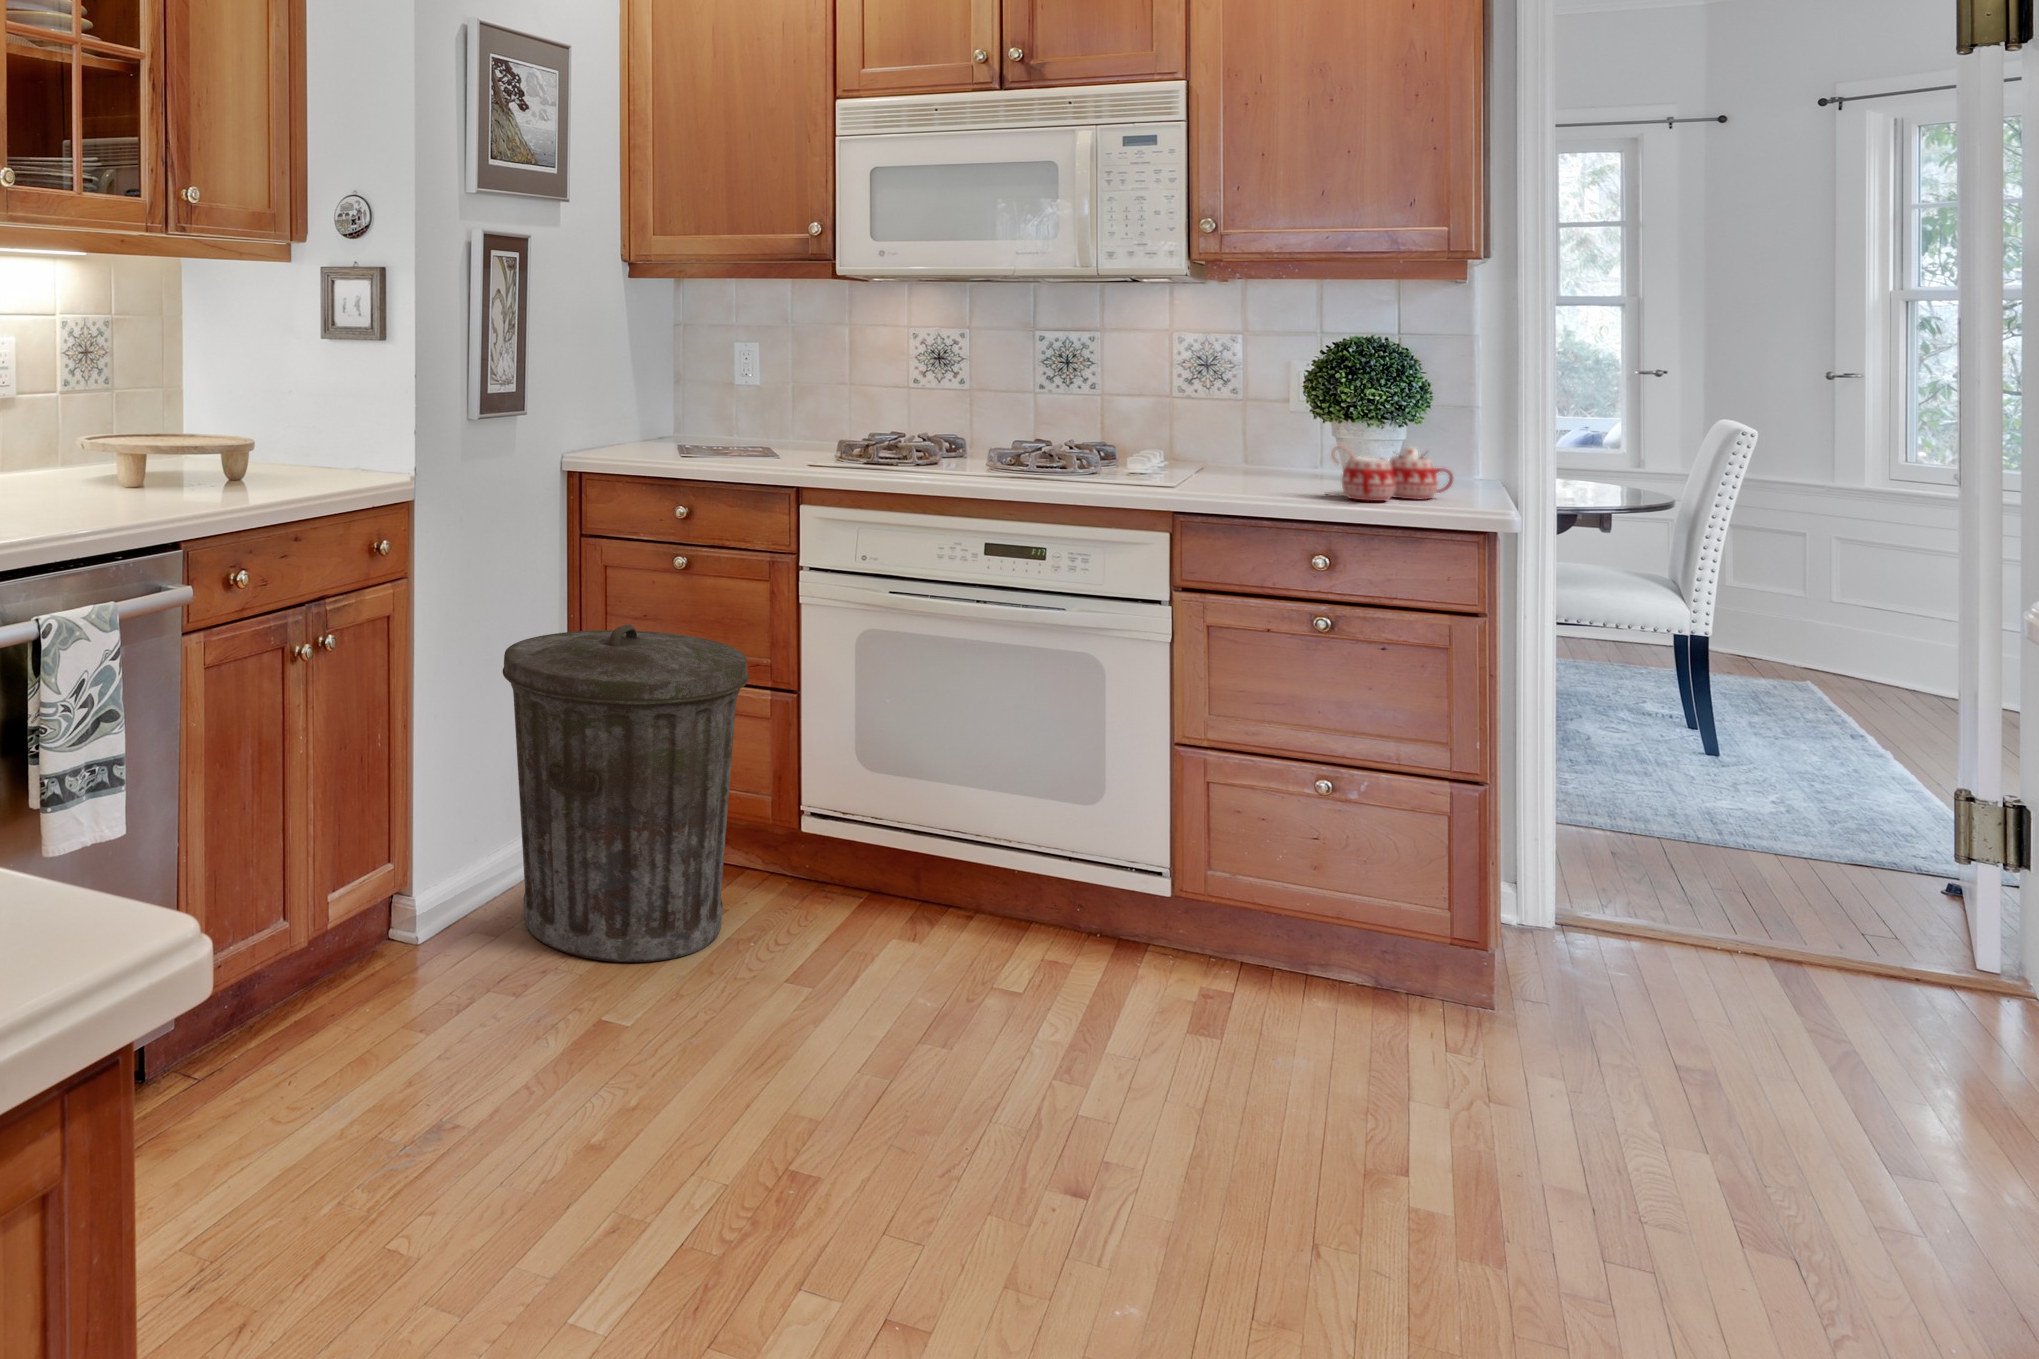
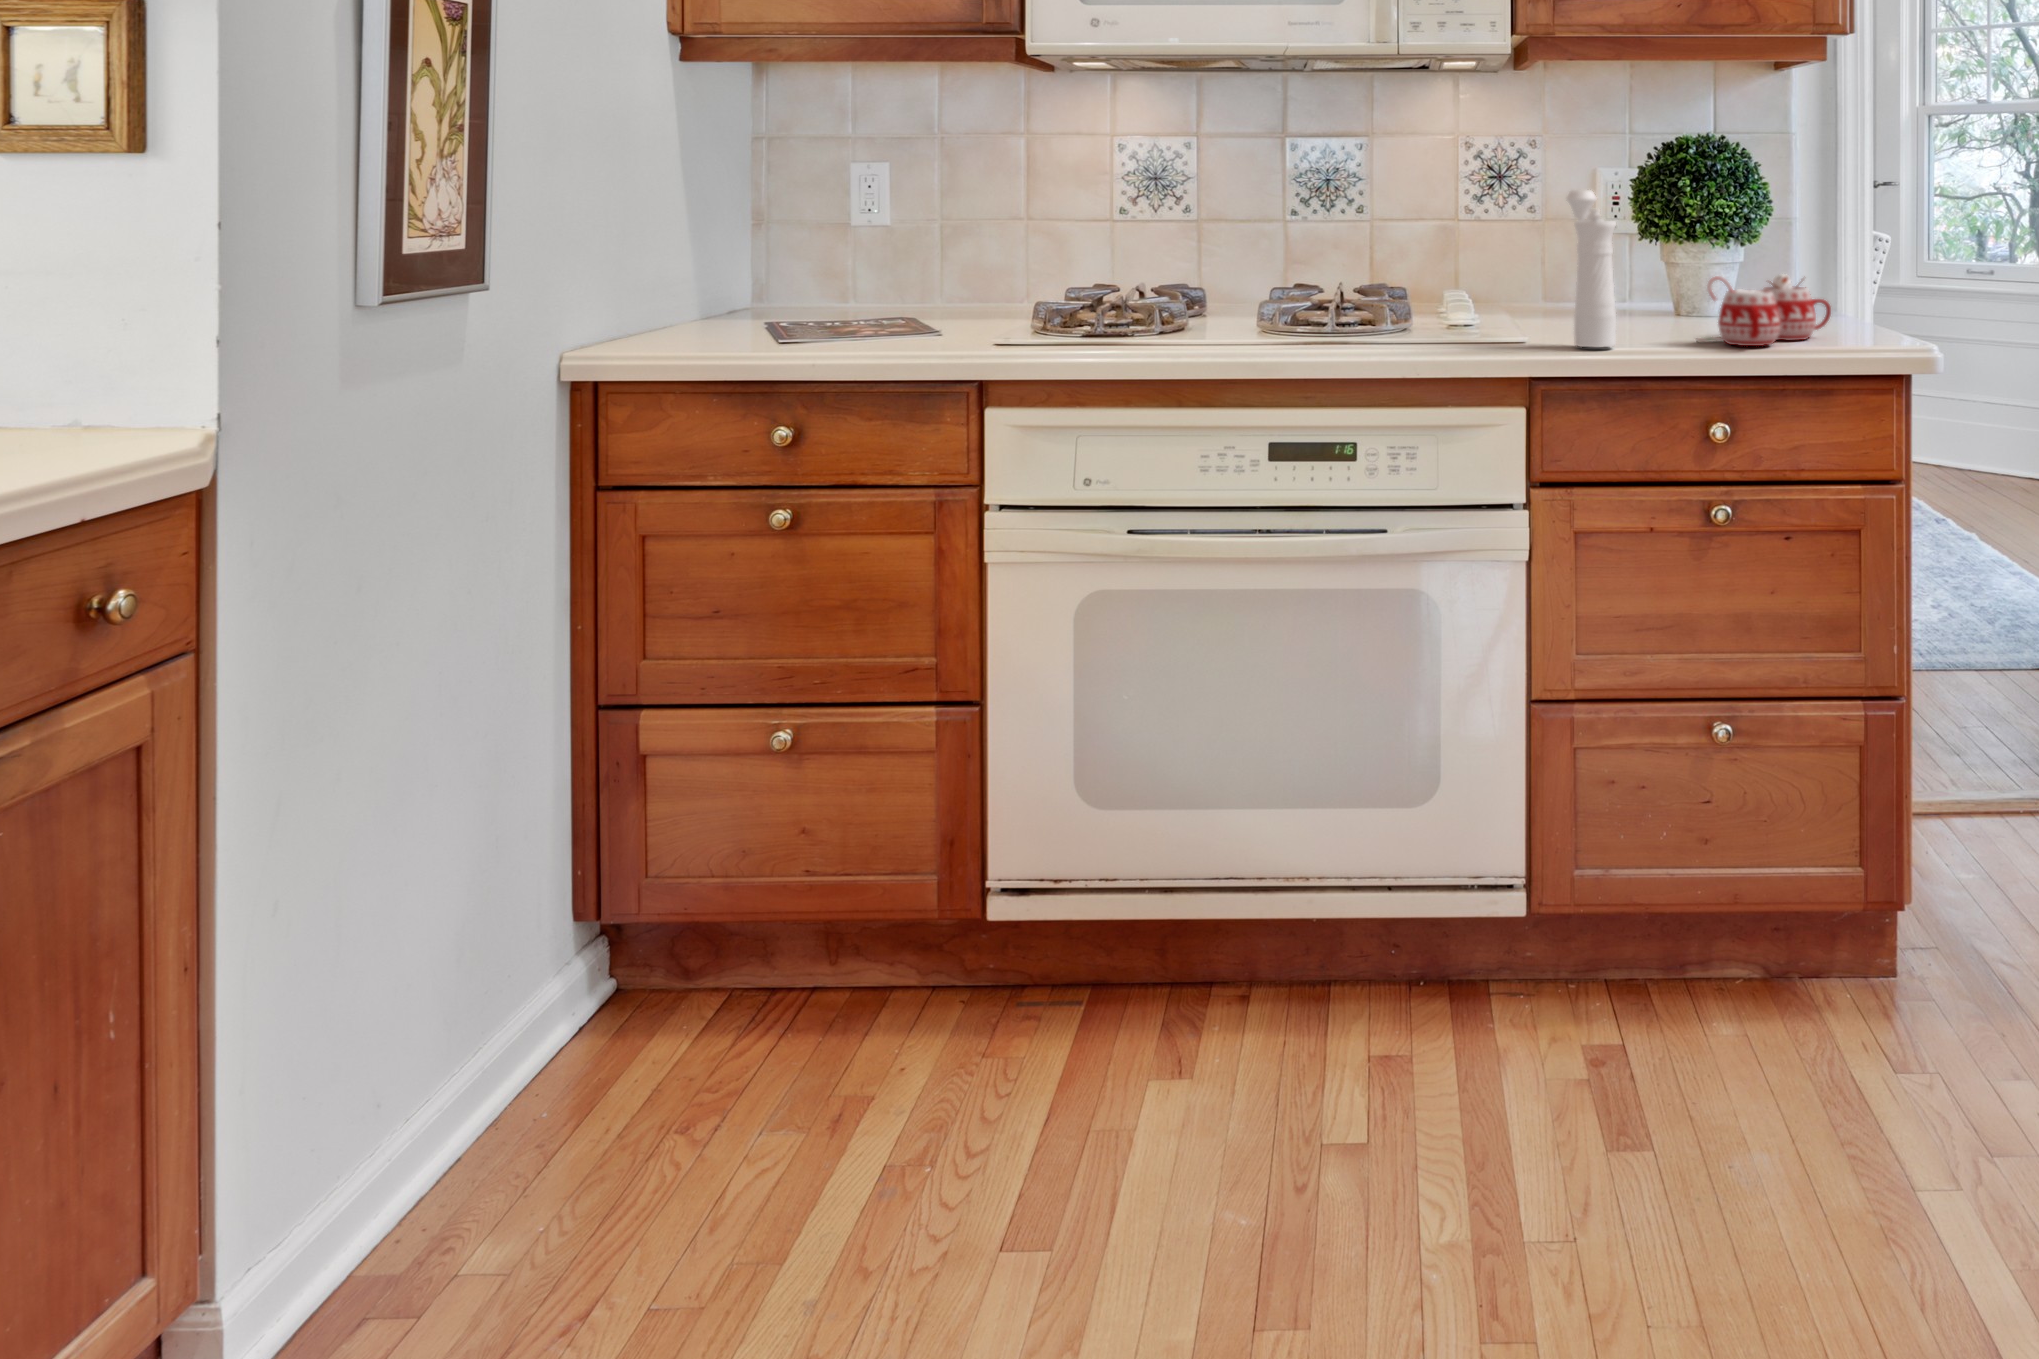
pepper mill: none [1217,376,1252,493] -> present [1567,190,1616,347]
trash can: present [503,624,749,962] -> none [452,640,921,1270]

